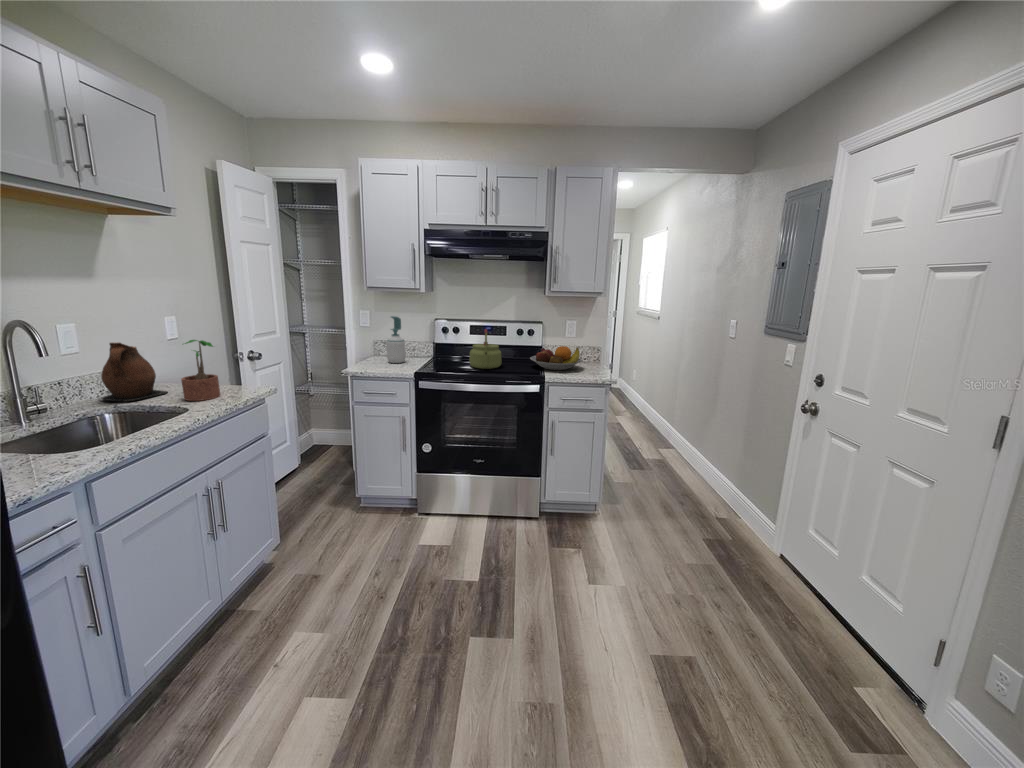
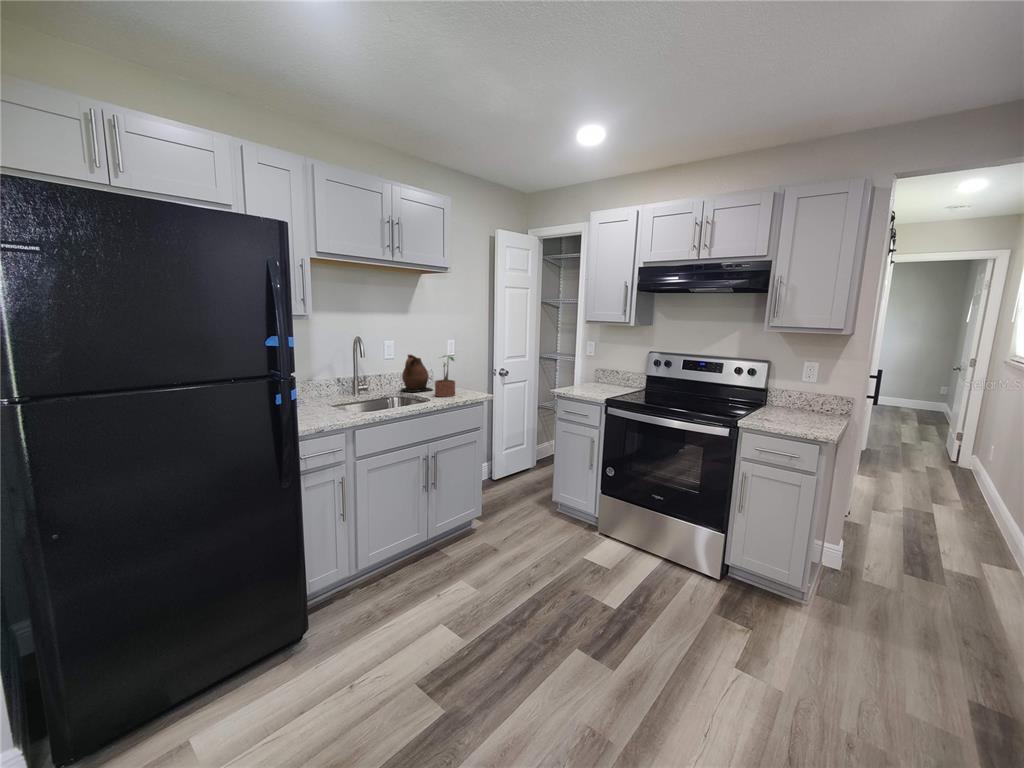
soap bottle: present [386,316,406,363] -> none [597,346,615,390]
kettle: present [469,329,502,369] -> none [669,363,707,405]
fruit bowl: present [530,346,582,370] -> none [740,389,811,417]

